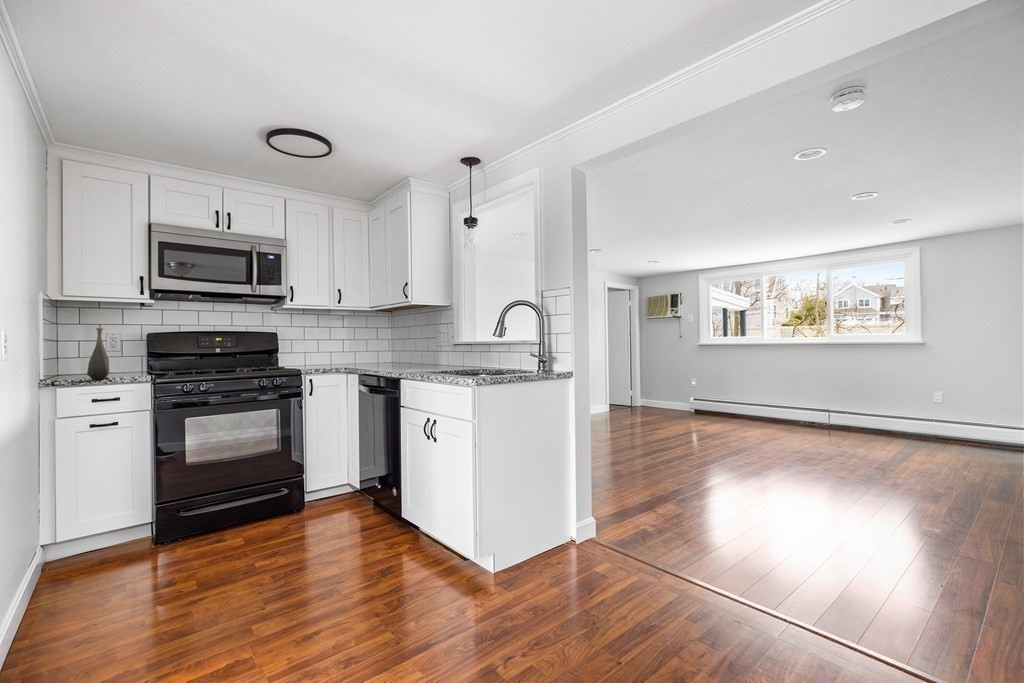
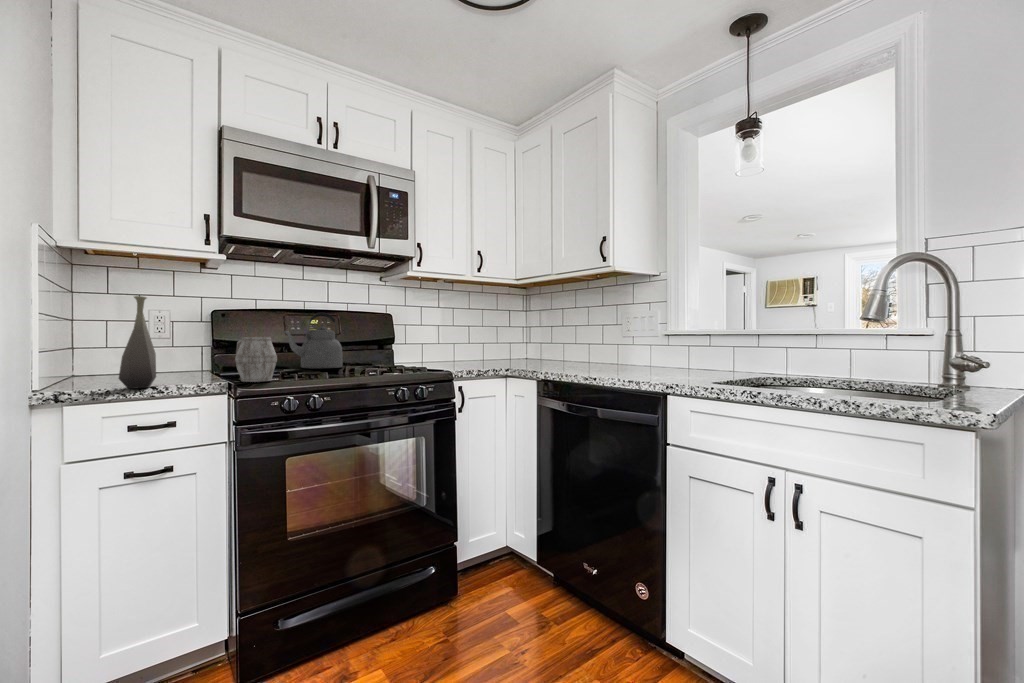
kettle: none [193,333,237,369] -> present [283,313,343,369]
mug: none [158,350,184,376] -> present [235,337,277,382]

